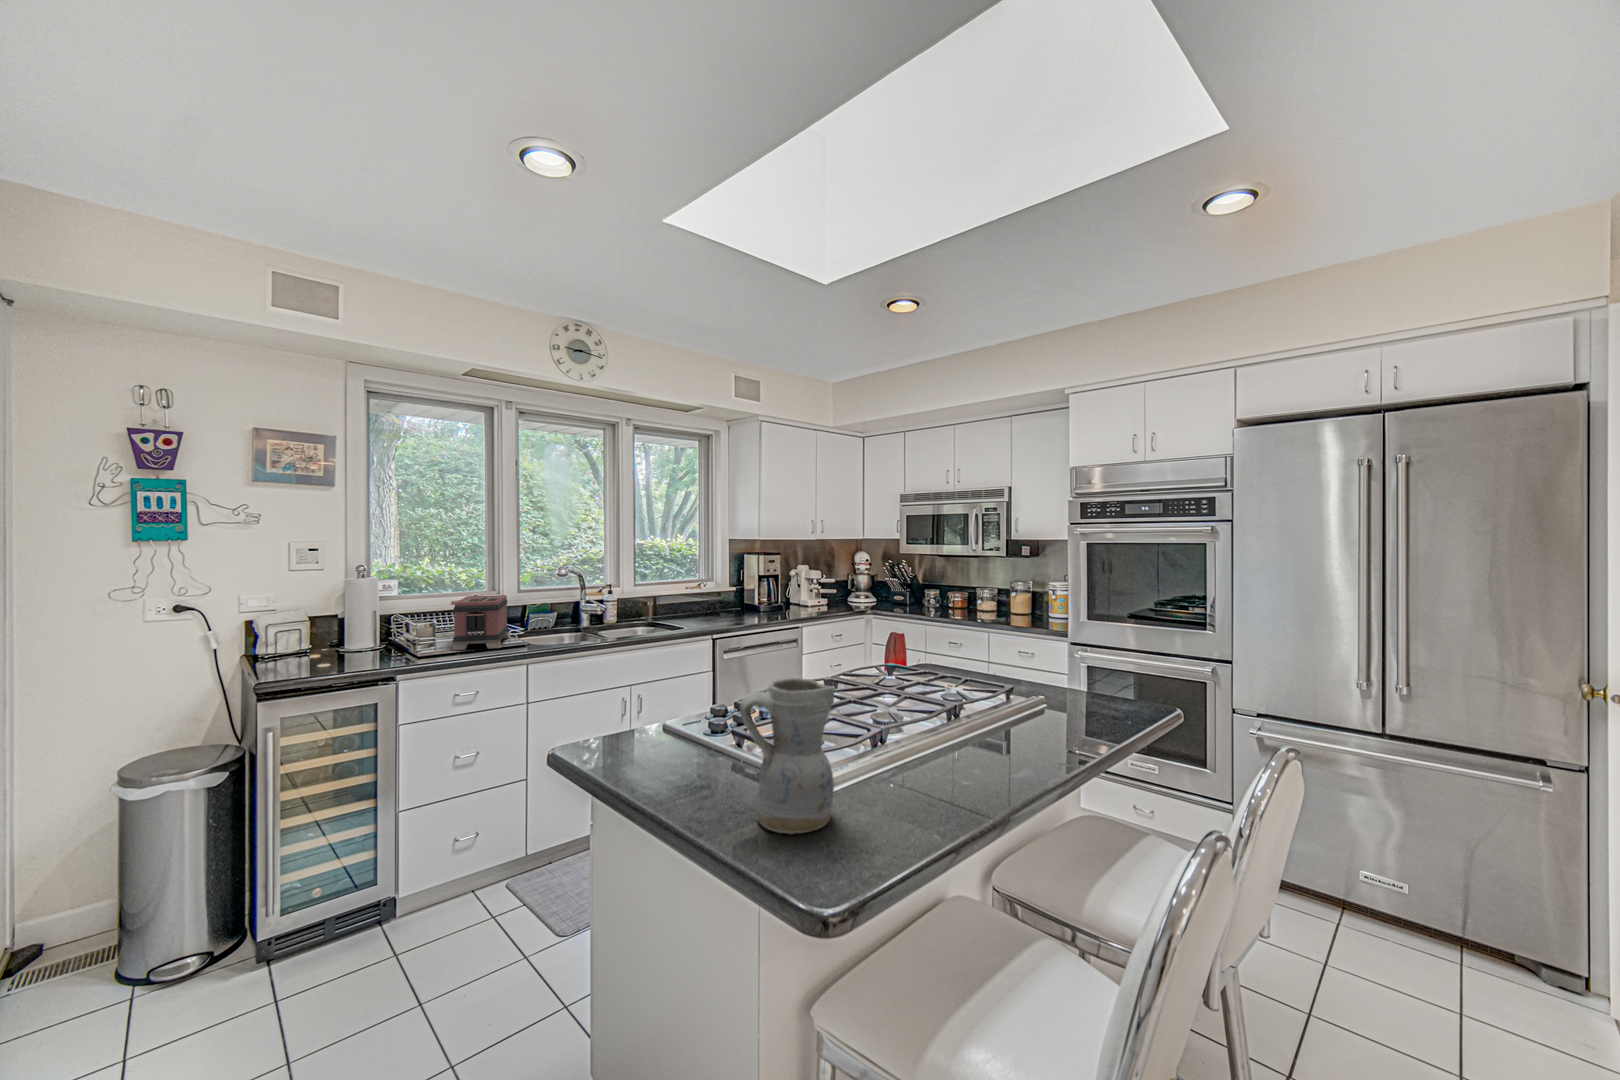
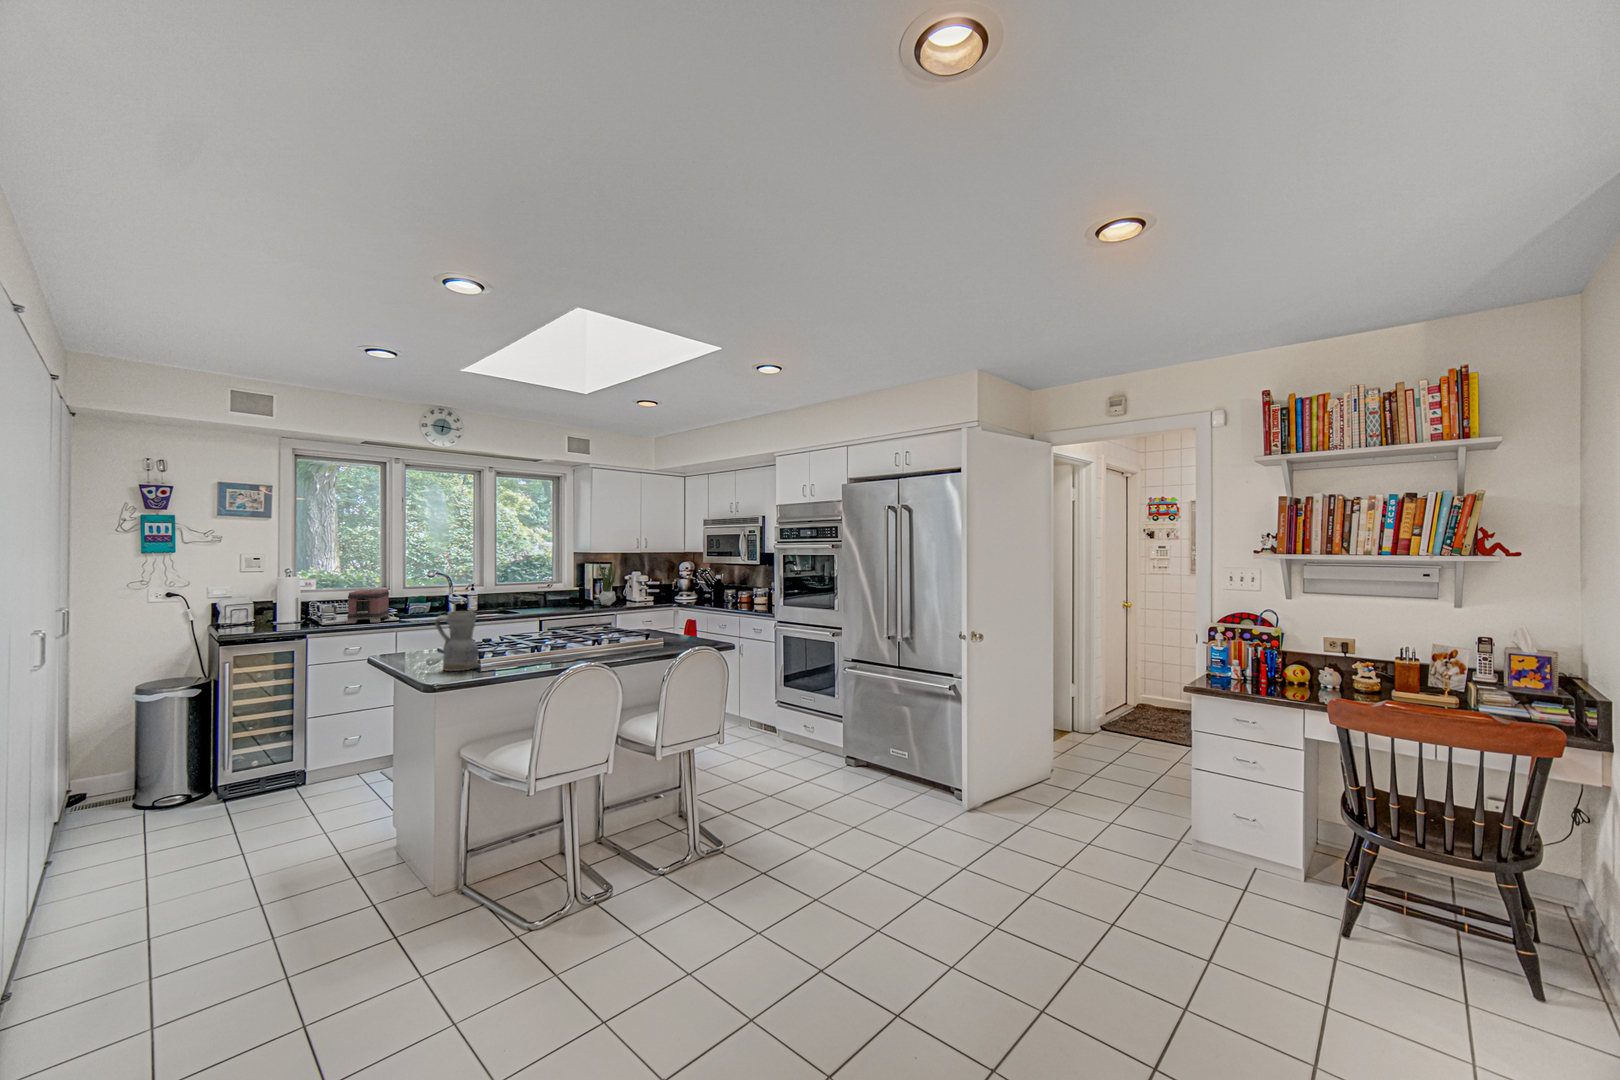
potted plant: none [761,553,787,612] -> present [599,564,616,605]

